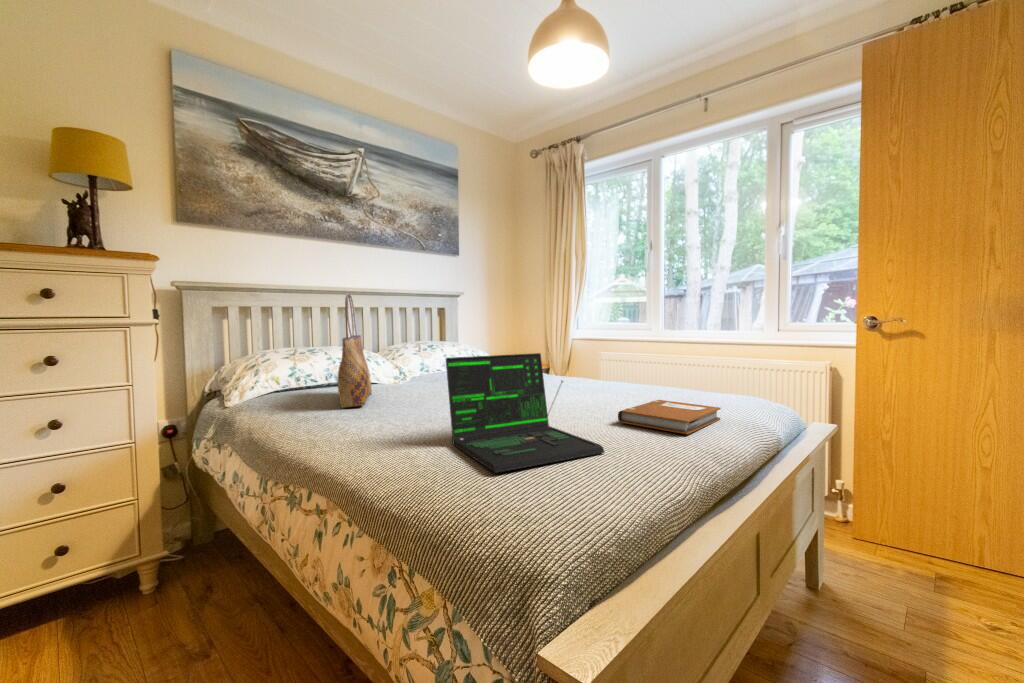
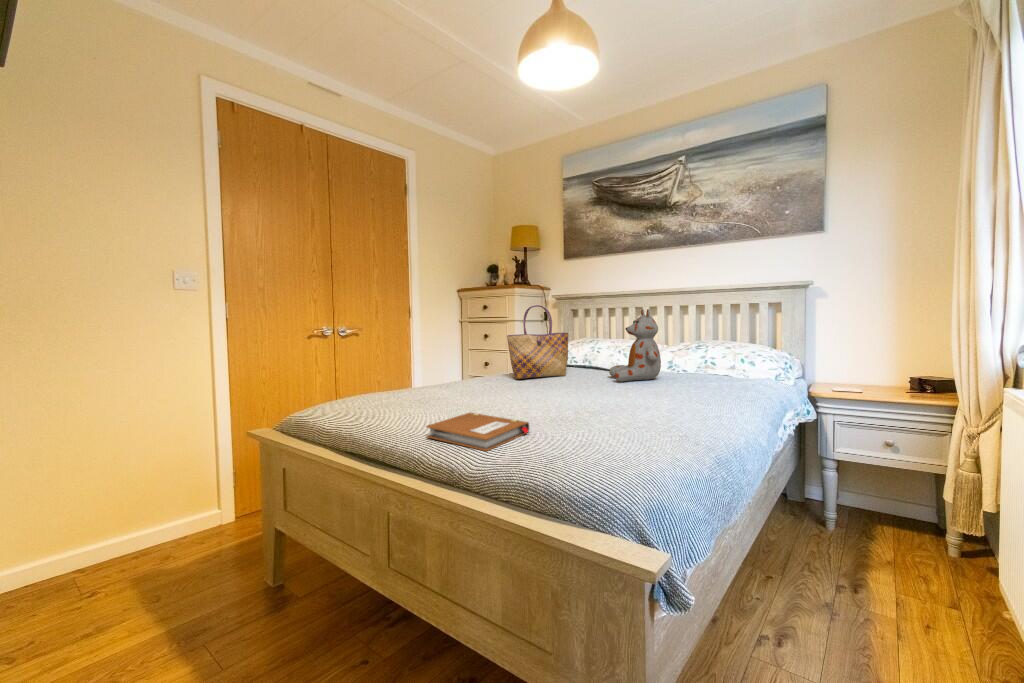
stuffed bear: none [421,307,480,383] -> present [609,309,661,381]
laptop: present [446,353,604,473] -> none [372,351,472,422]

